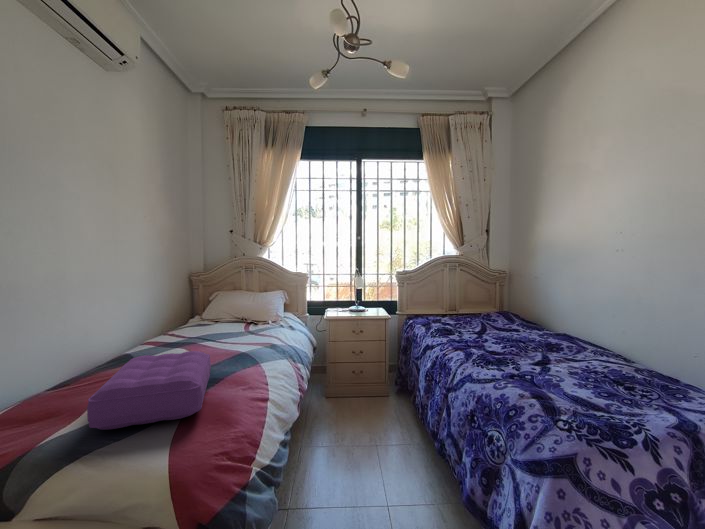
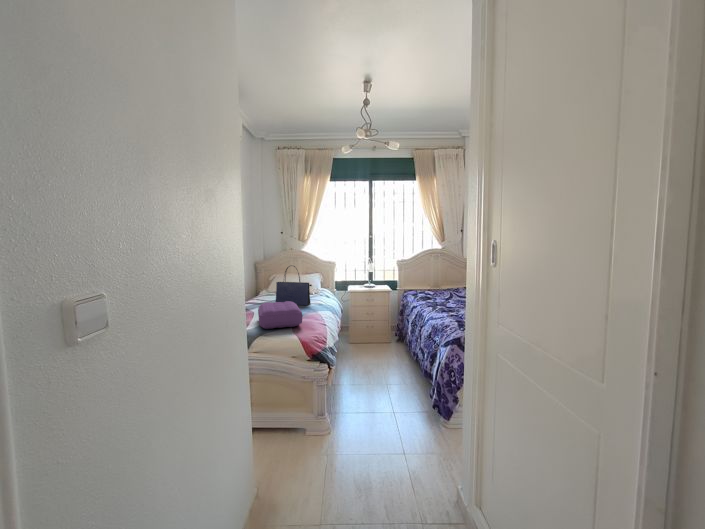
tote bag: none [196,279,257,348] -> present [276,266,312,305]

